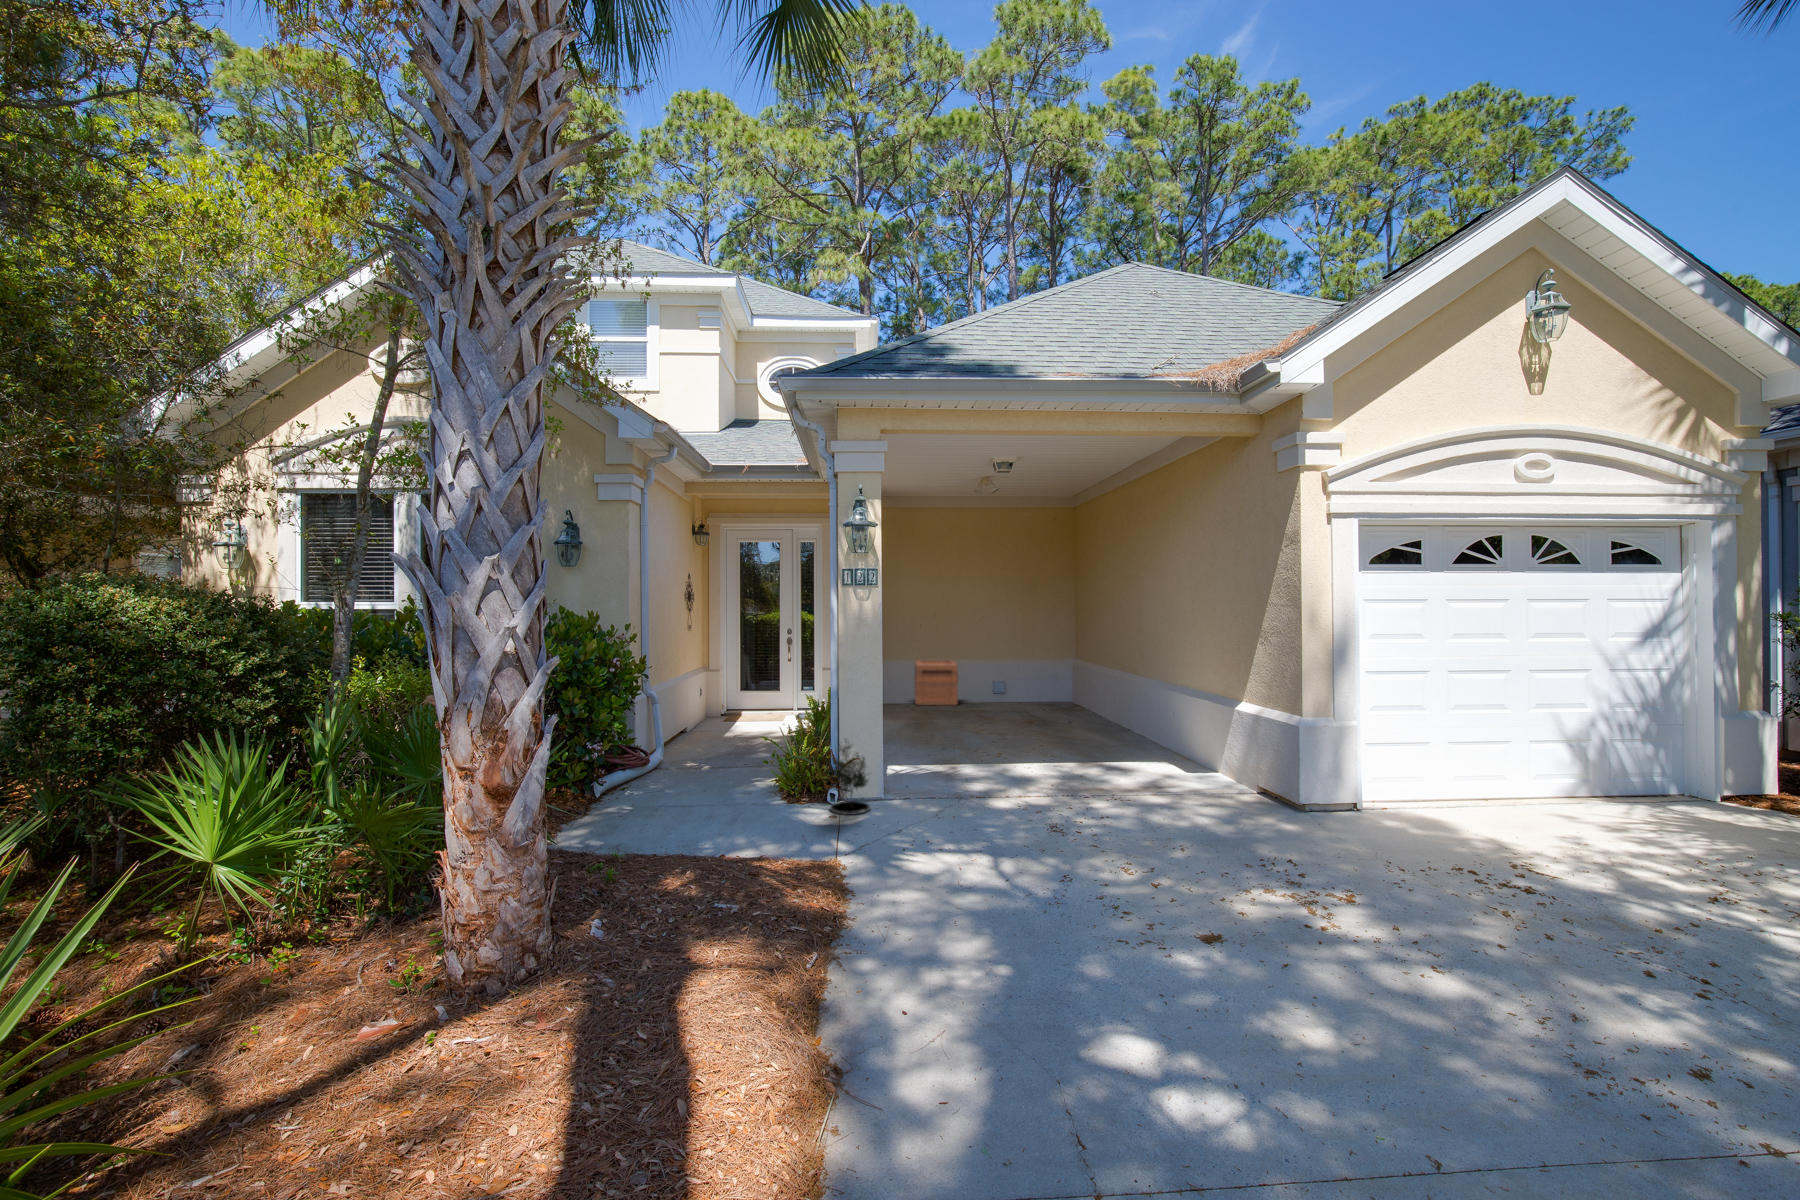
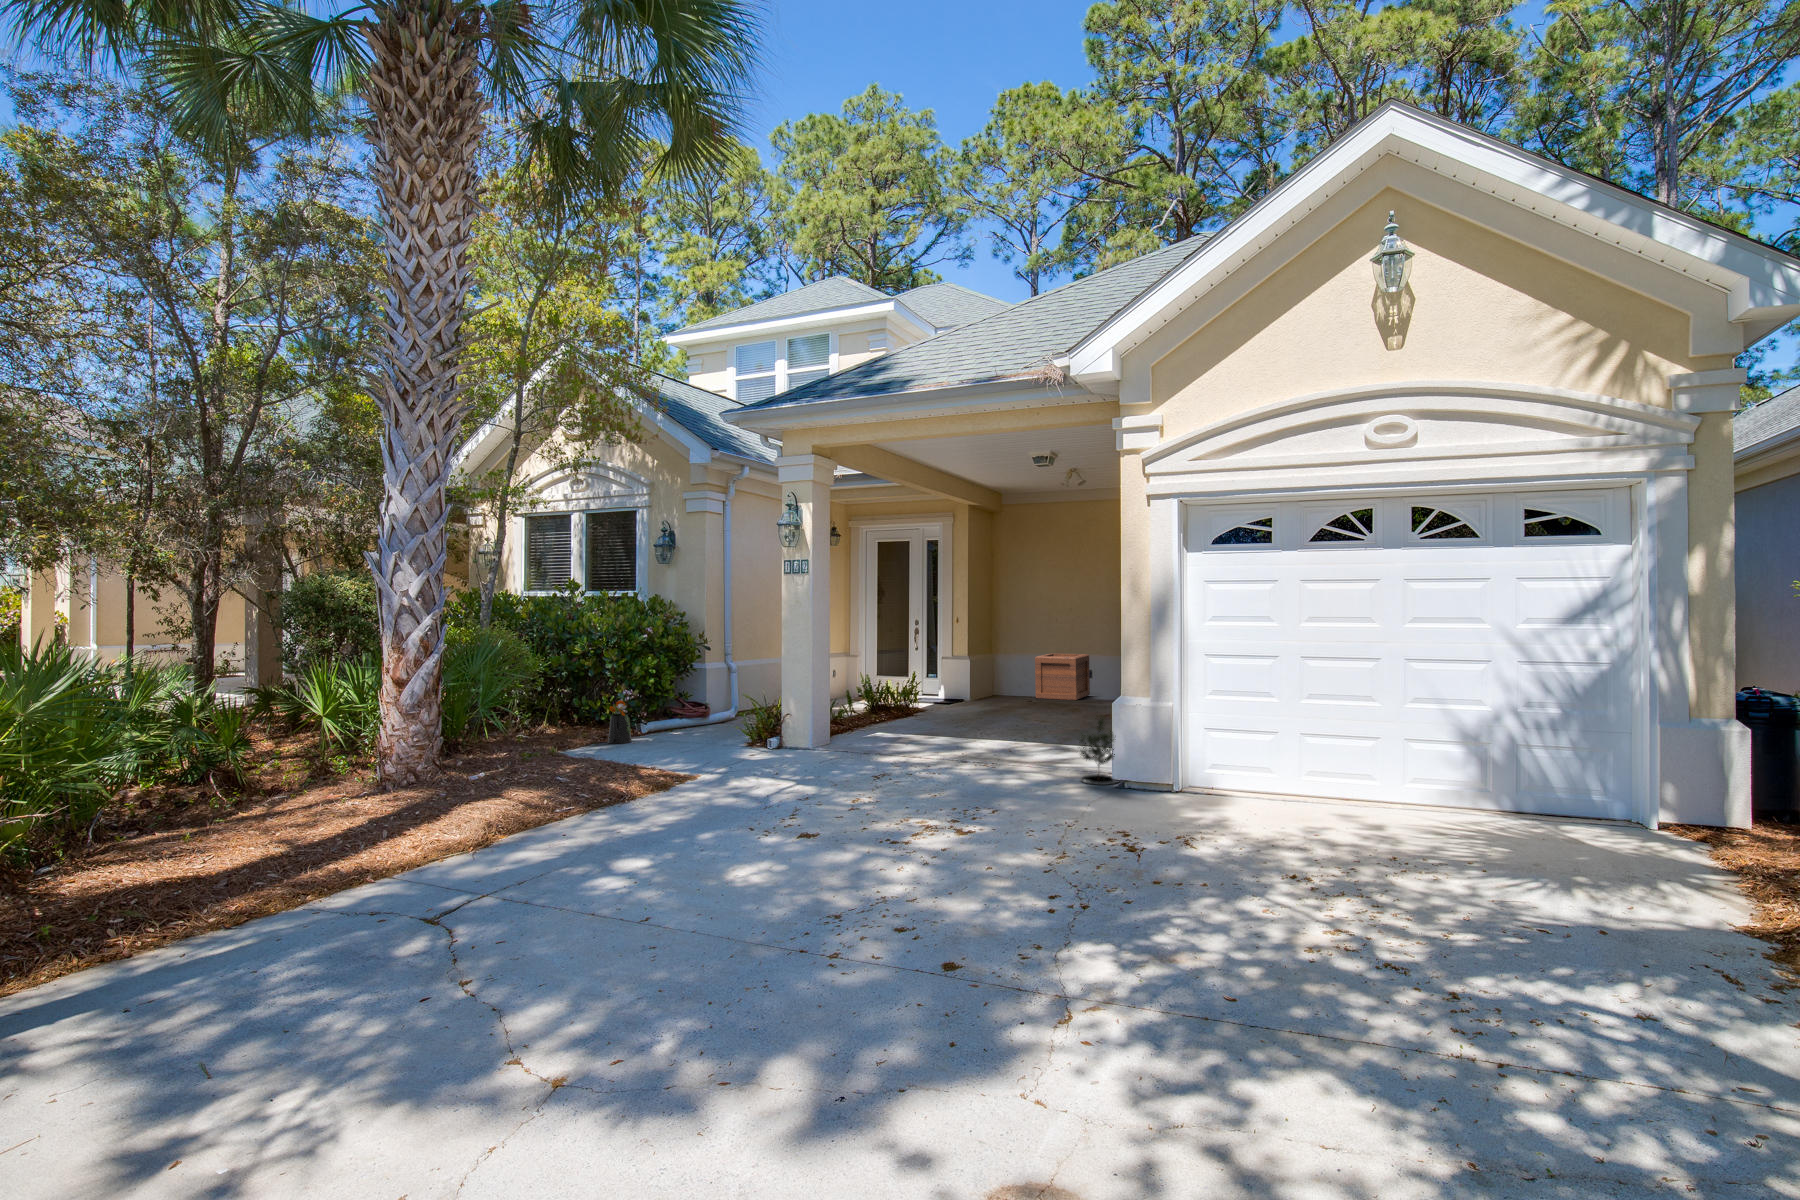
potted tree: present [830,740,870,815] -> present [1079,718,1116,785]
watering can: none [574,751,610,814] -> present [608,700,632,744]

